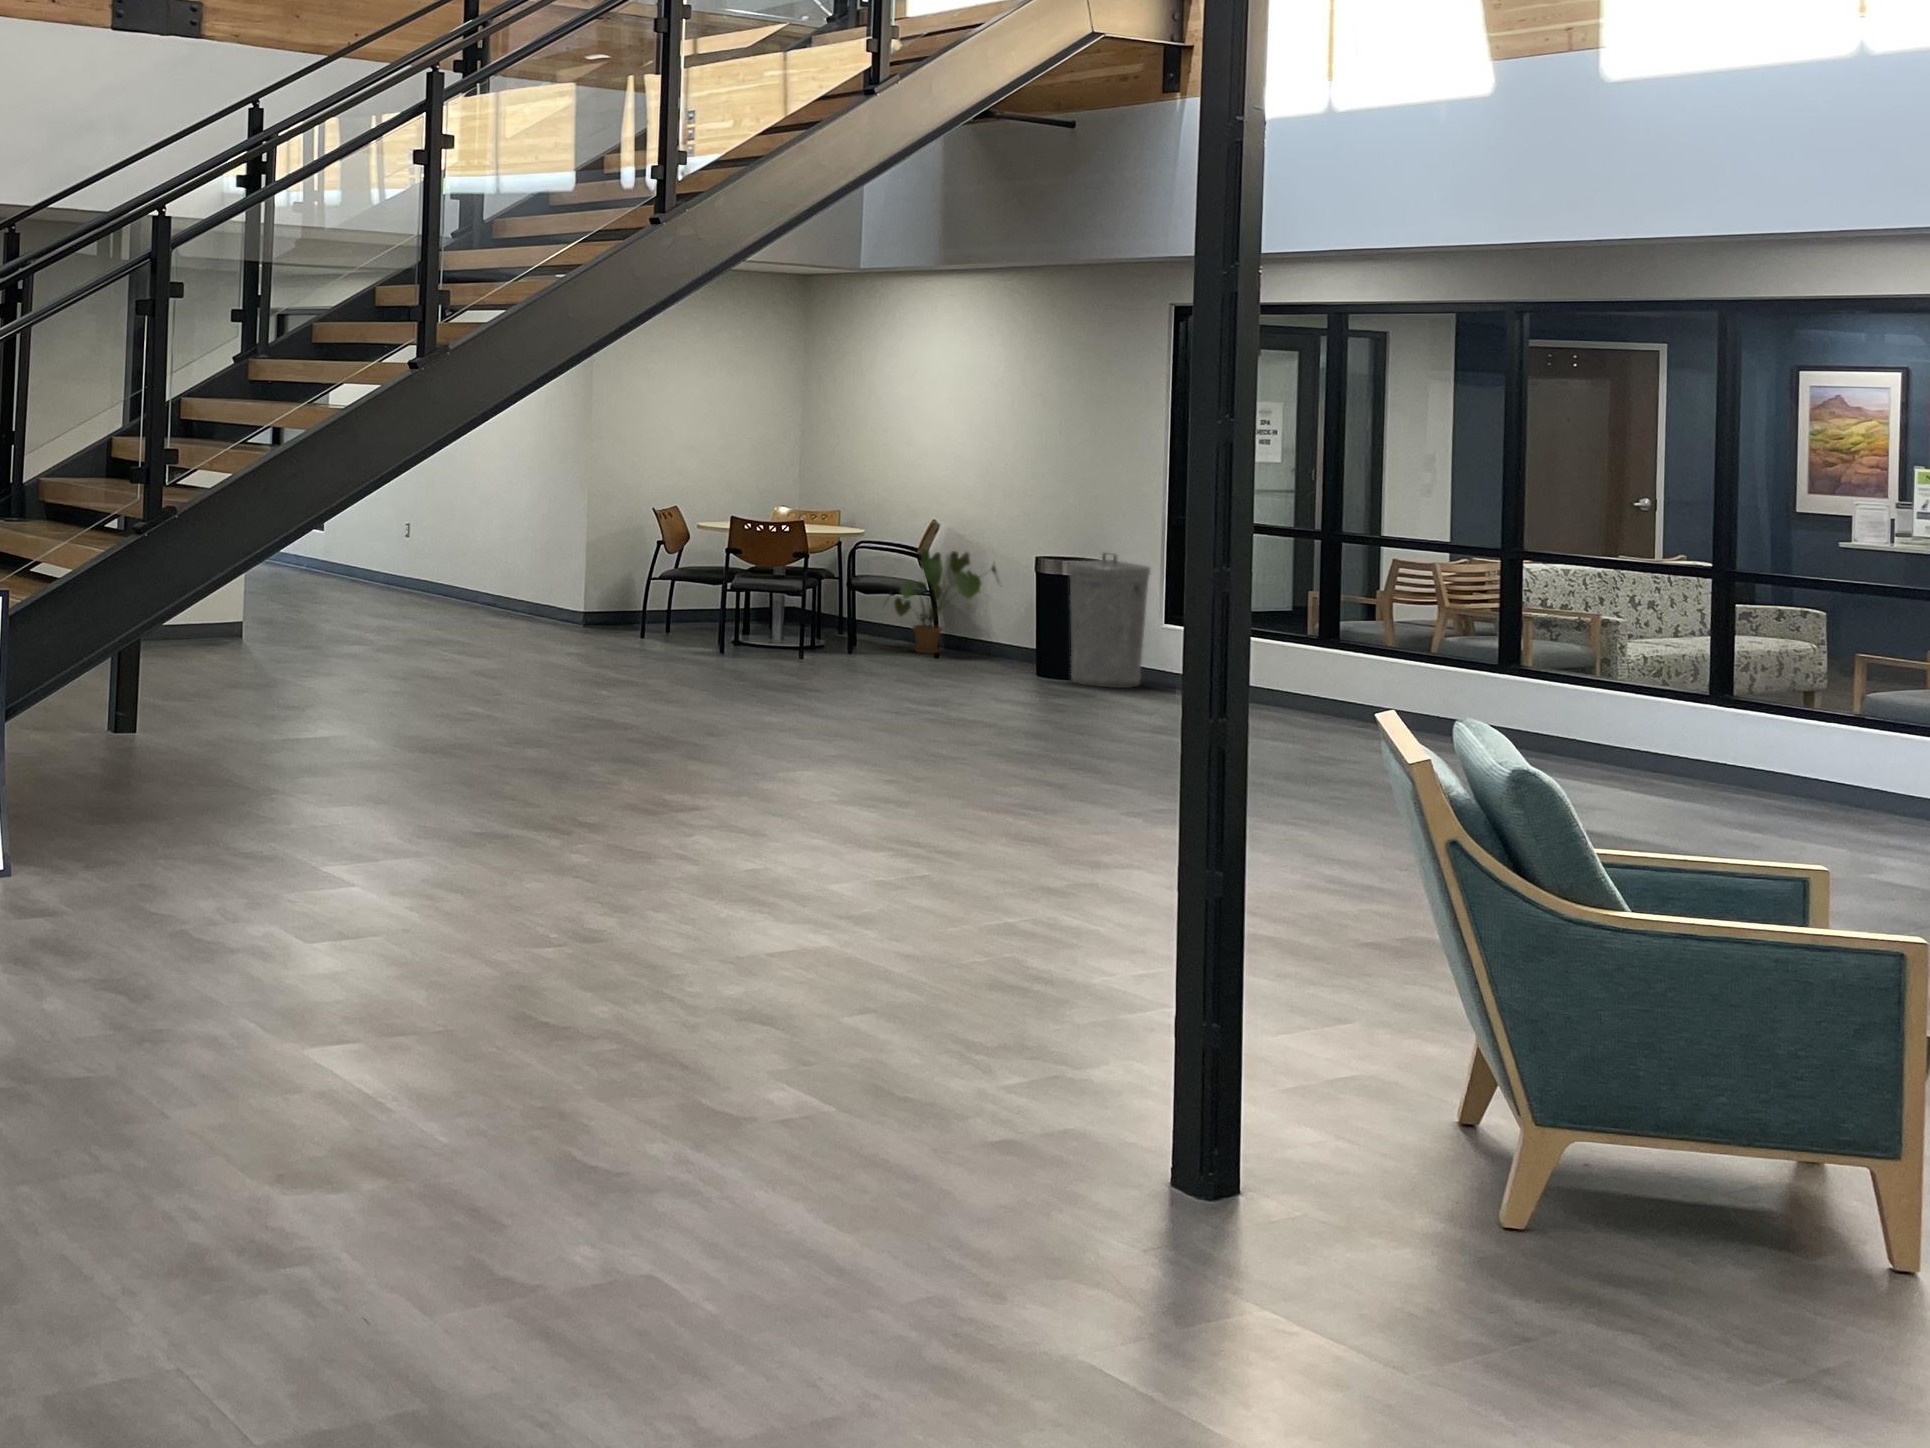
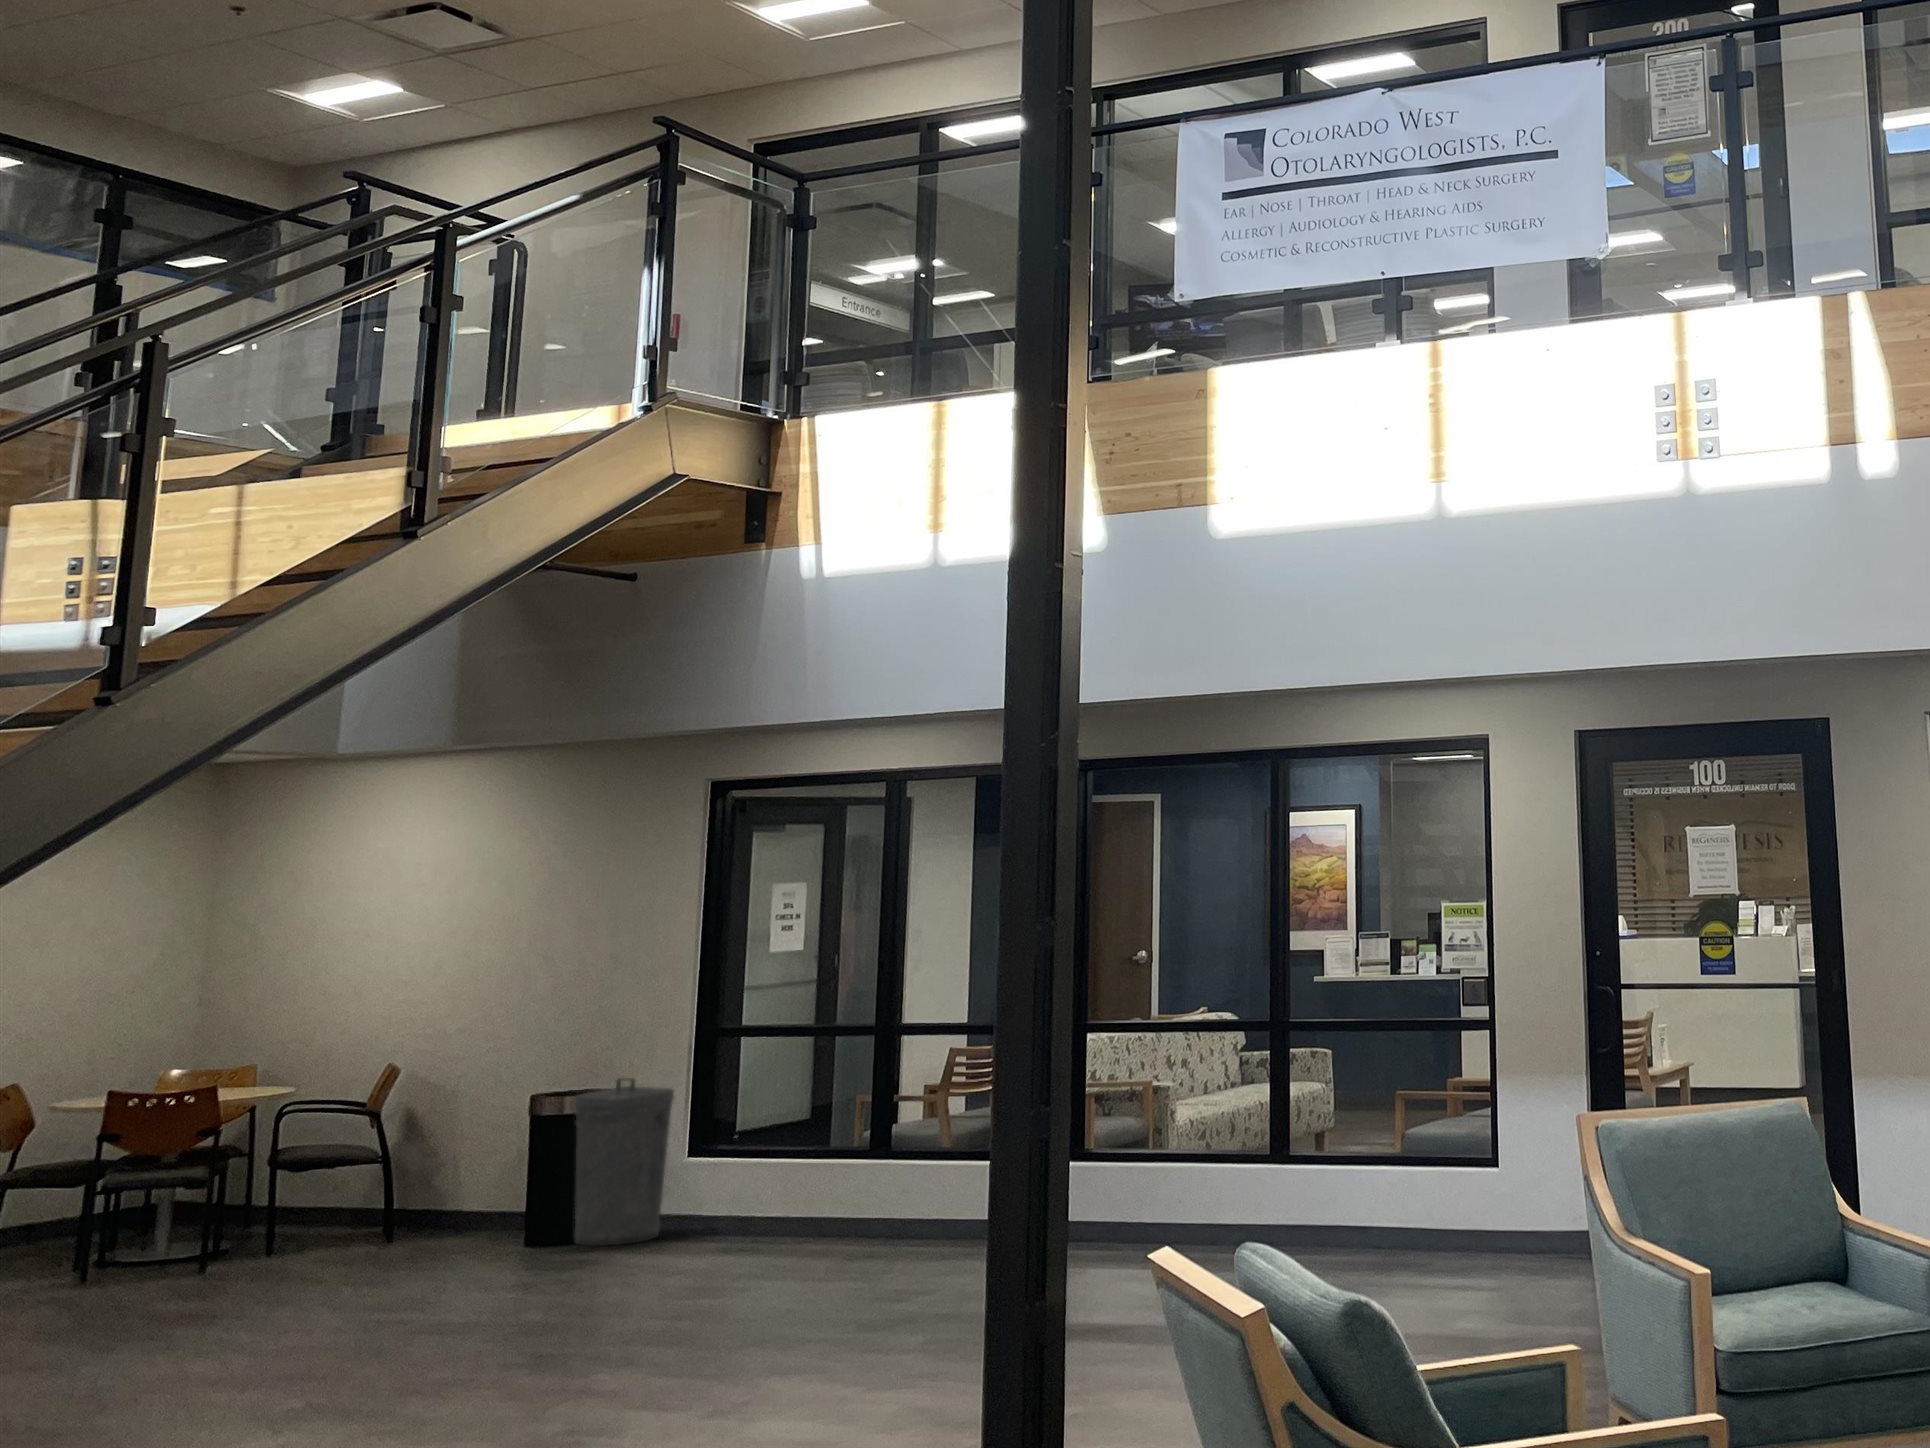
house plant: present [894,550,996,654] -> none [314,1098,479,1238]

